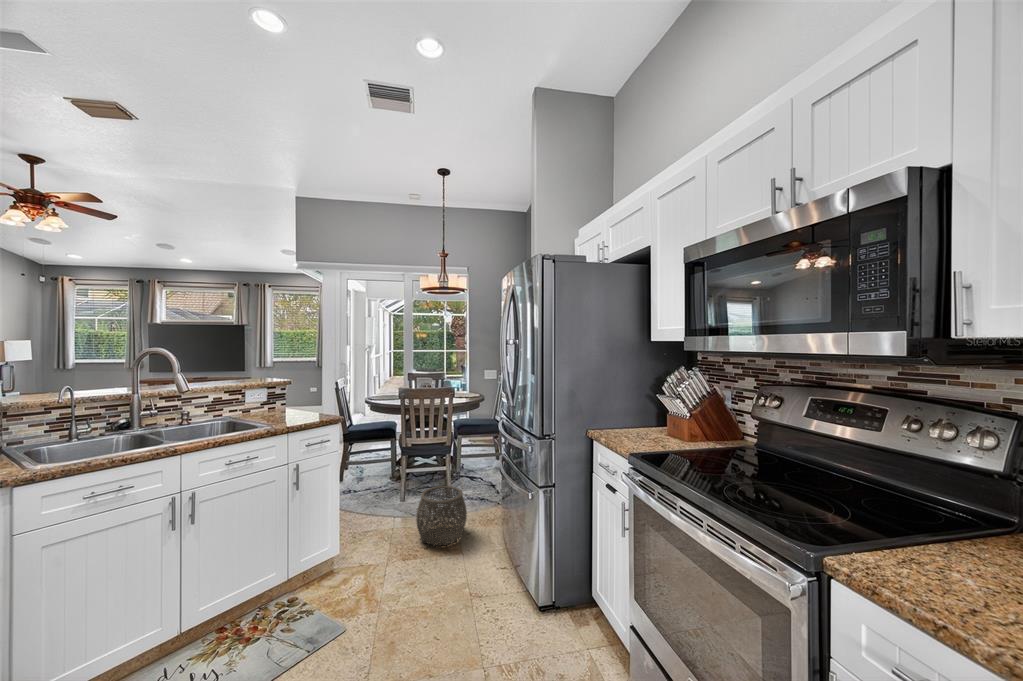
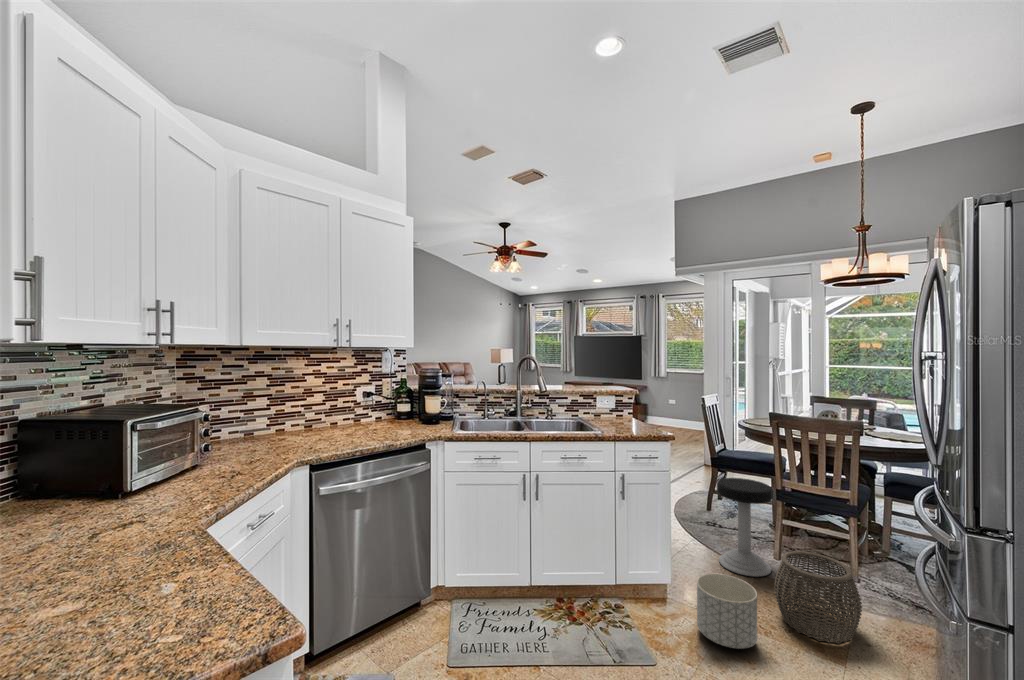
stool: none [364,445,405,523] -> present [717,478,773,577]
planter: none [370,524,416,583] -> present [697,573,757,649]

